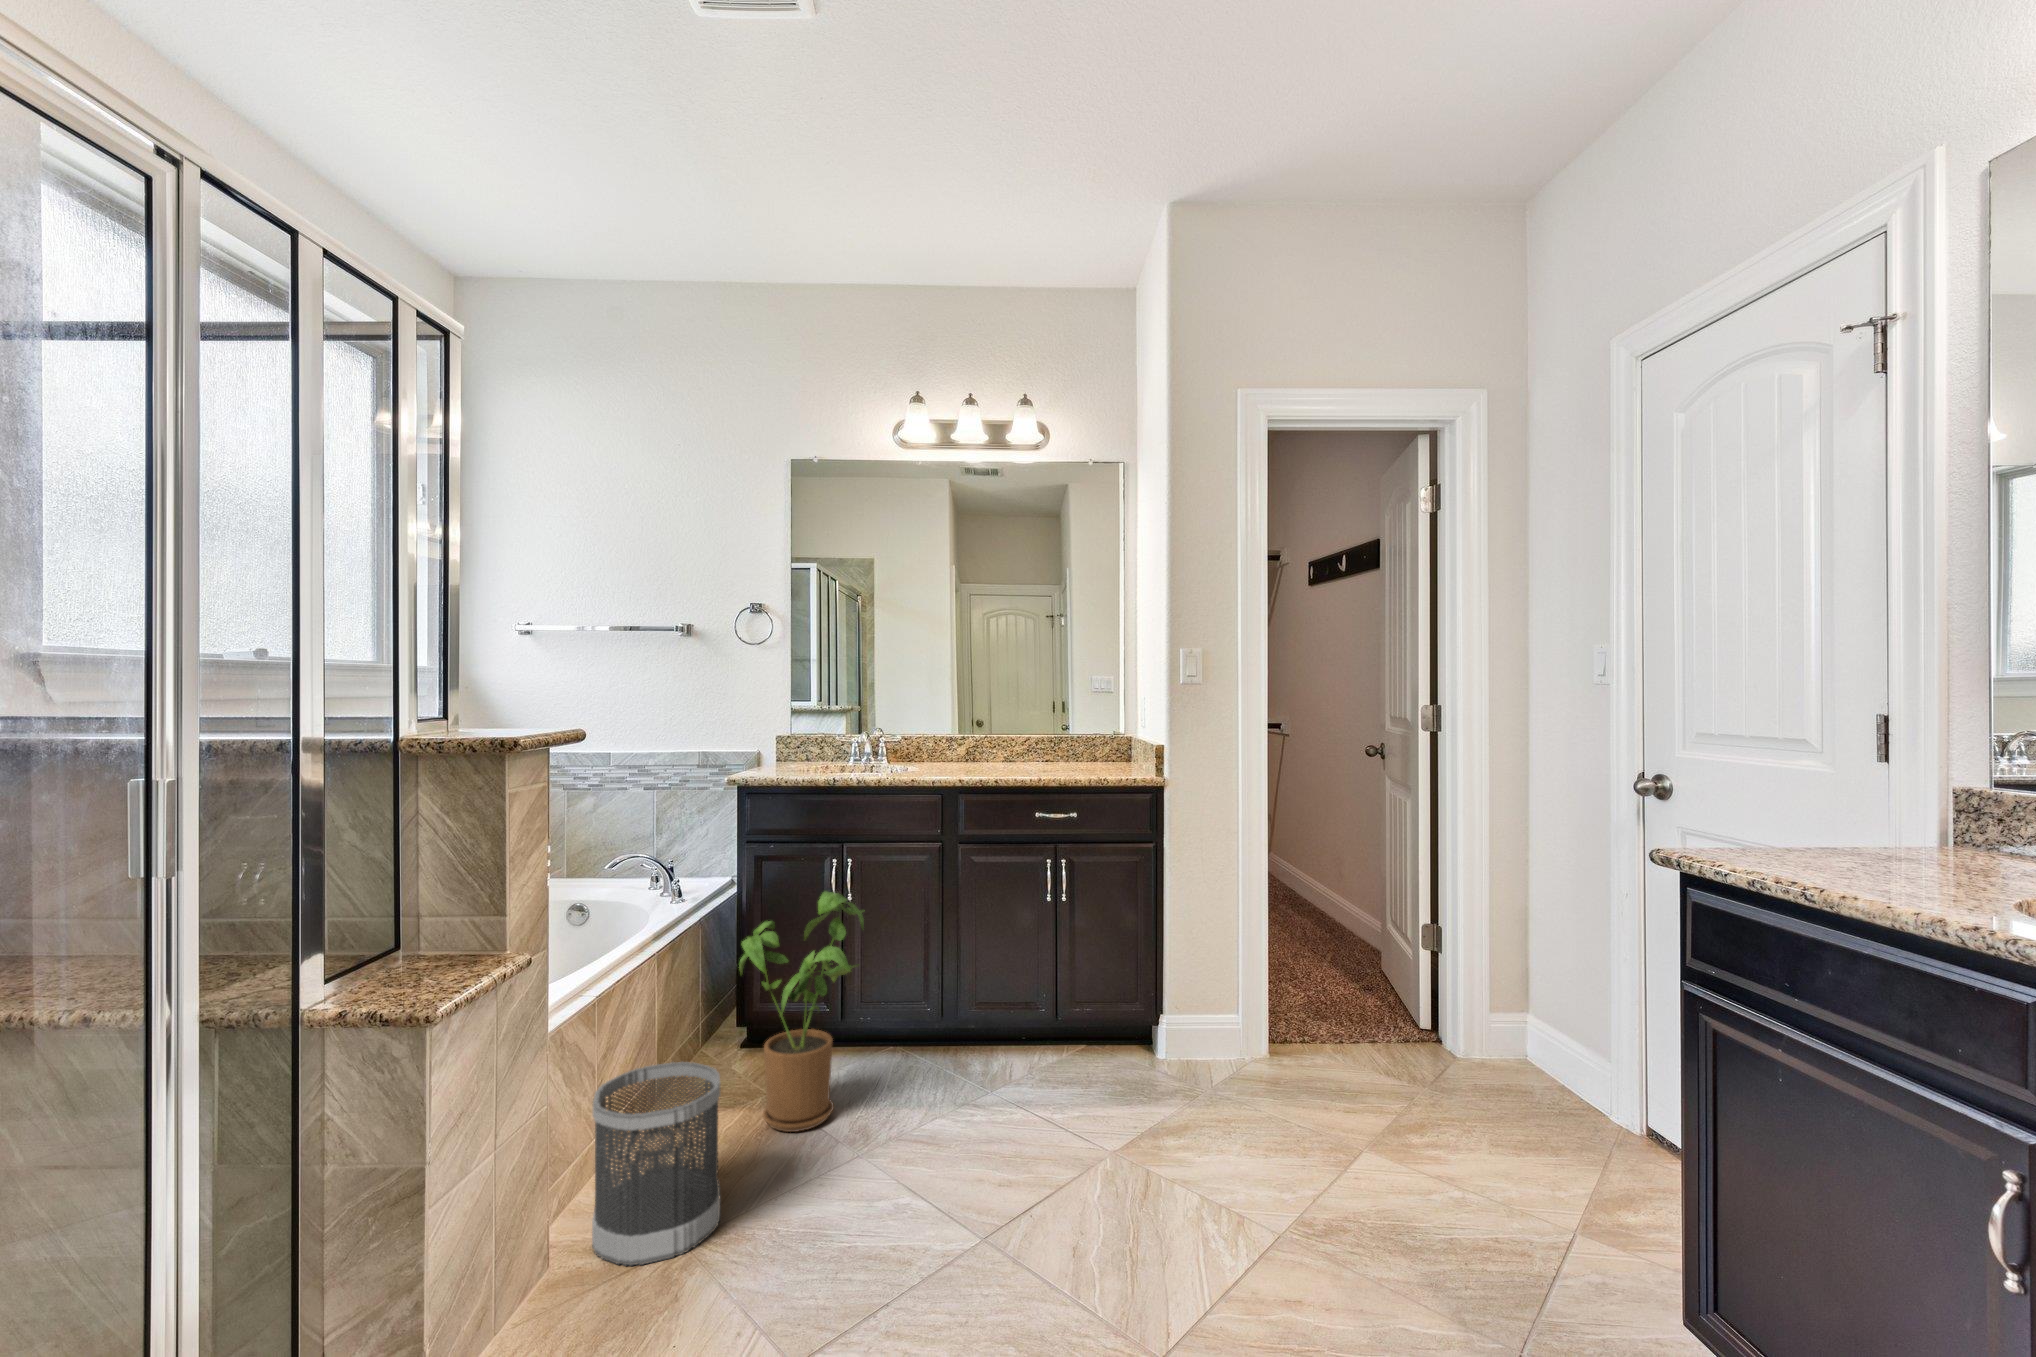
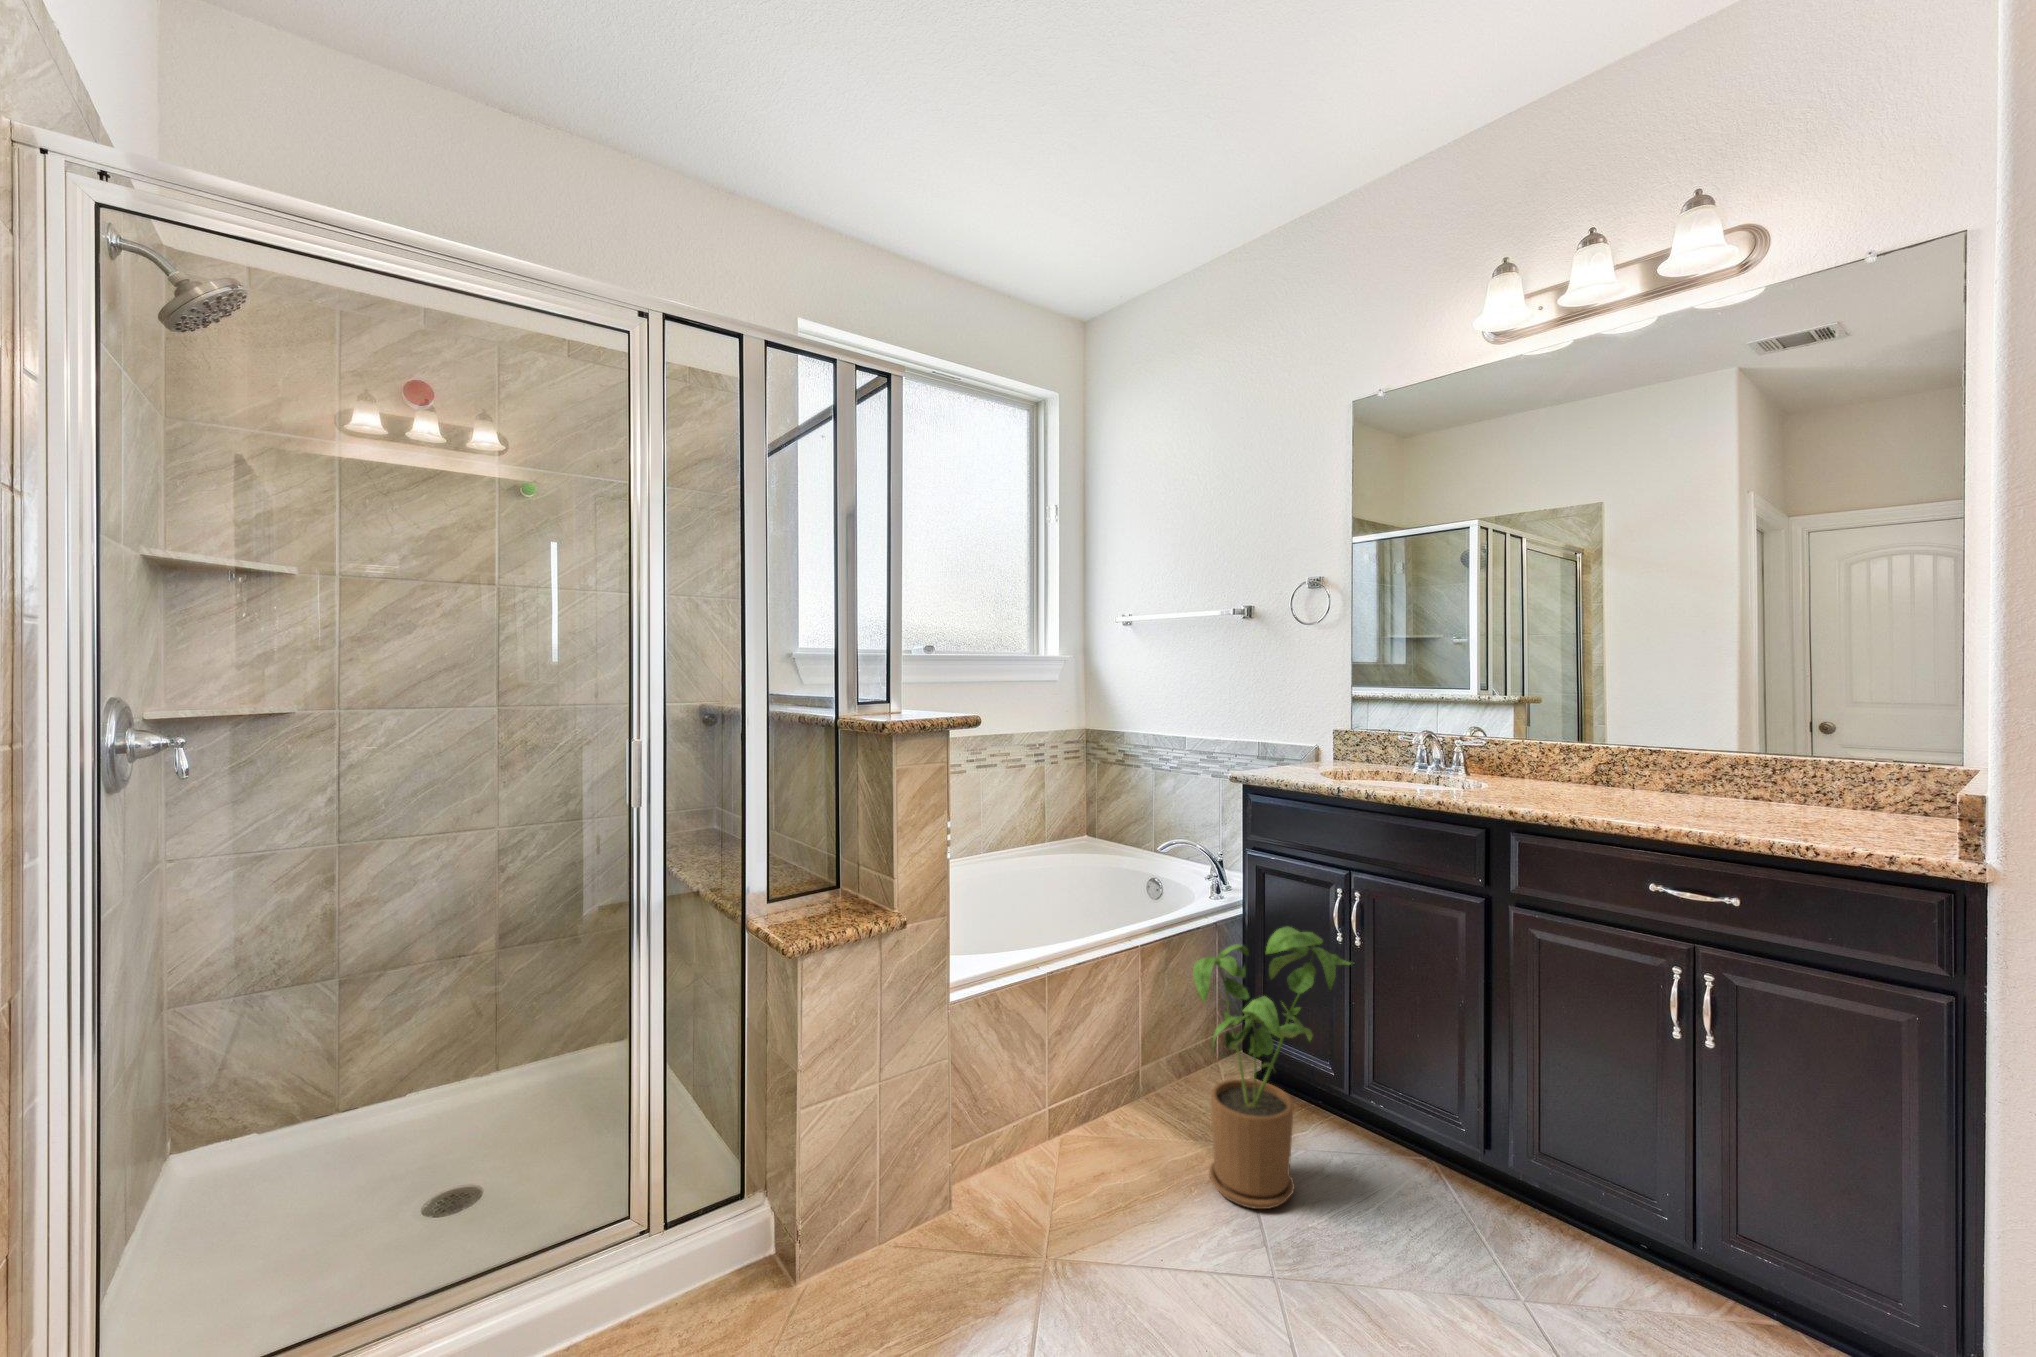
wastebasket: present [592,1062,721,1266] -> none [978,1060,1105,1276]

